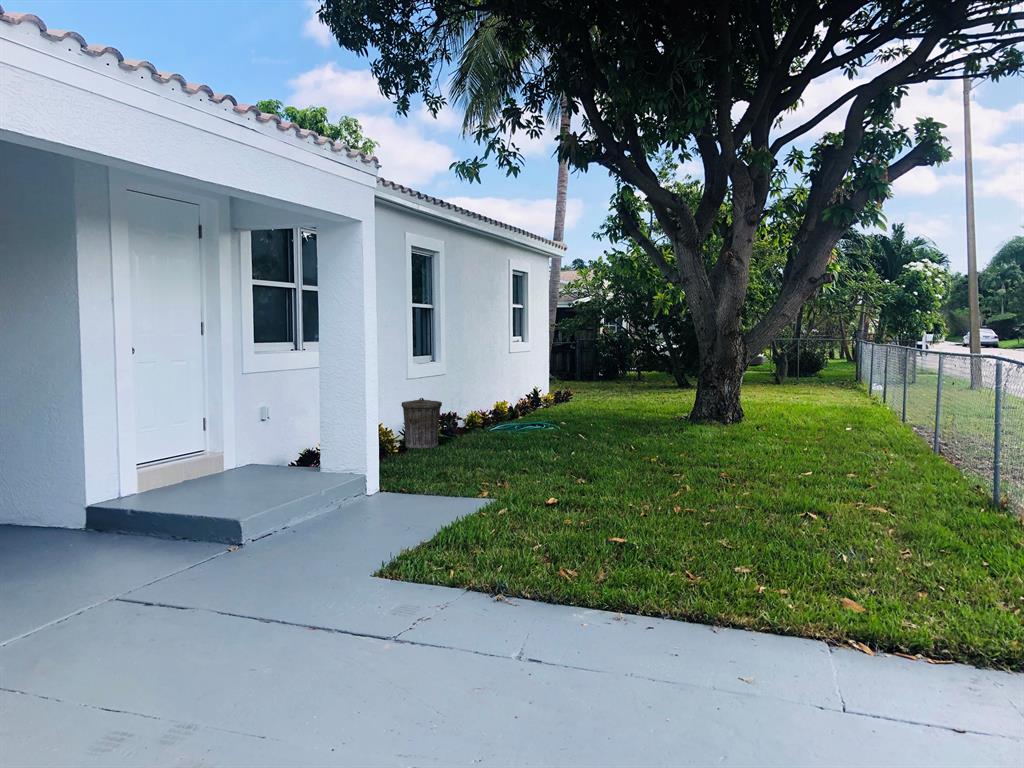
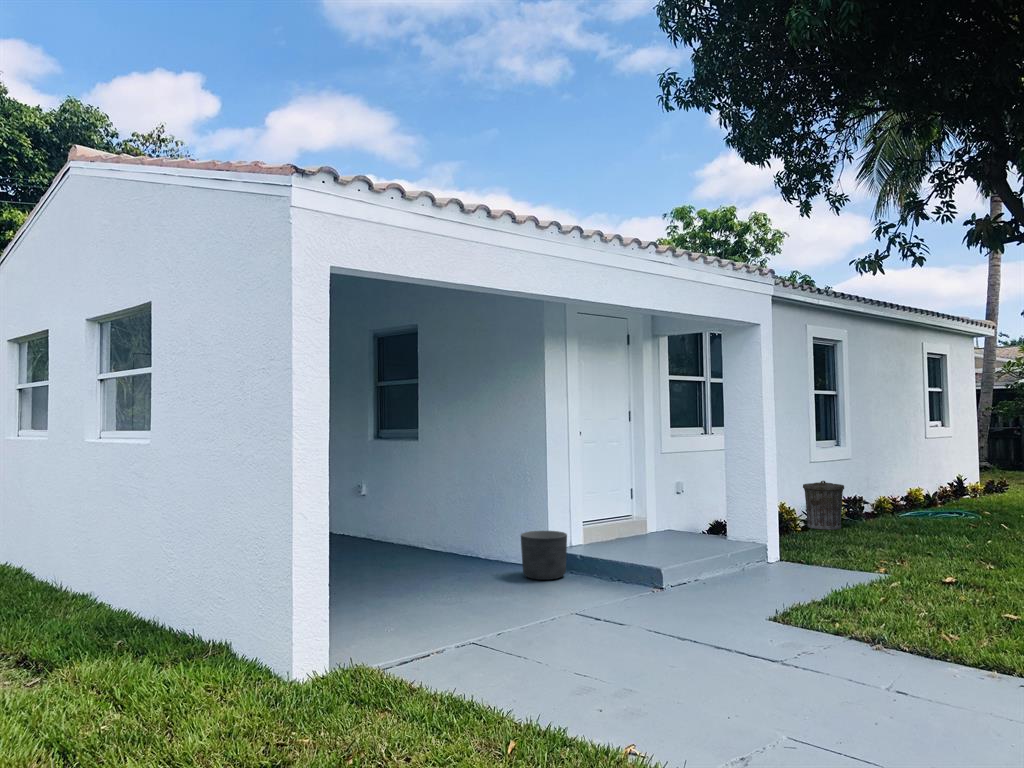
planter: none [30,484,106,554] -> present [521,531,567,580]

